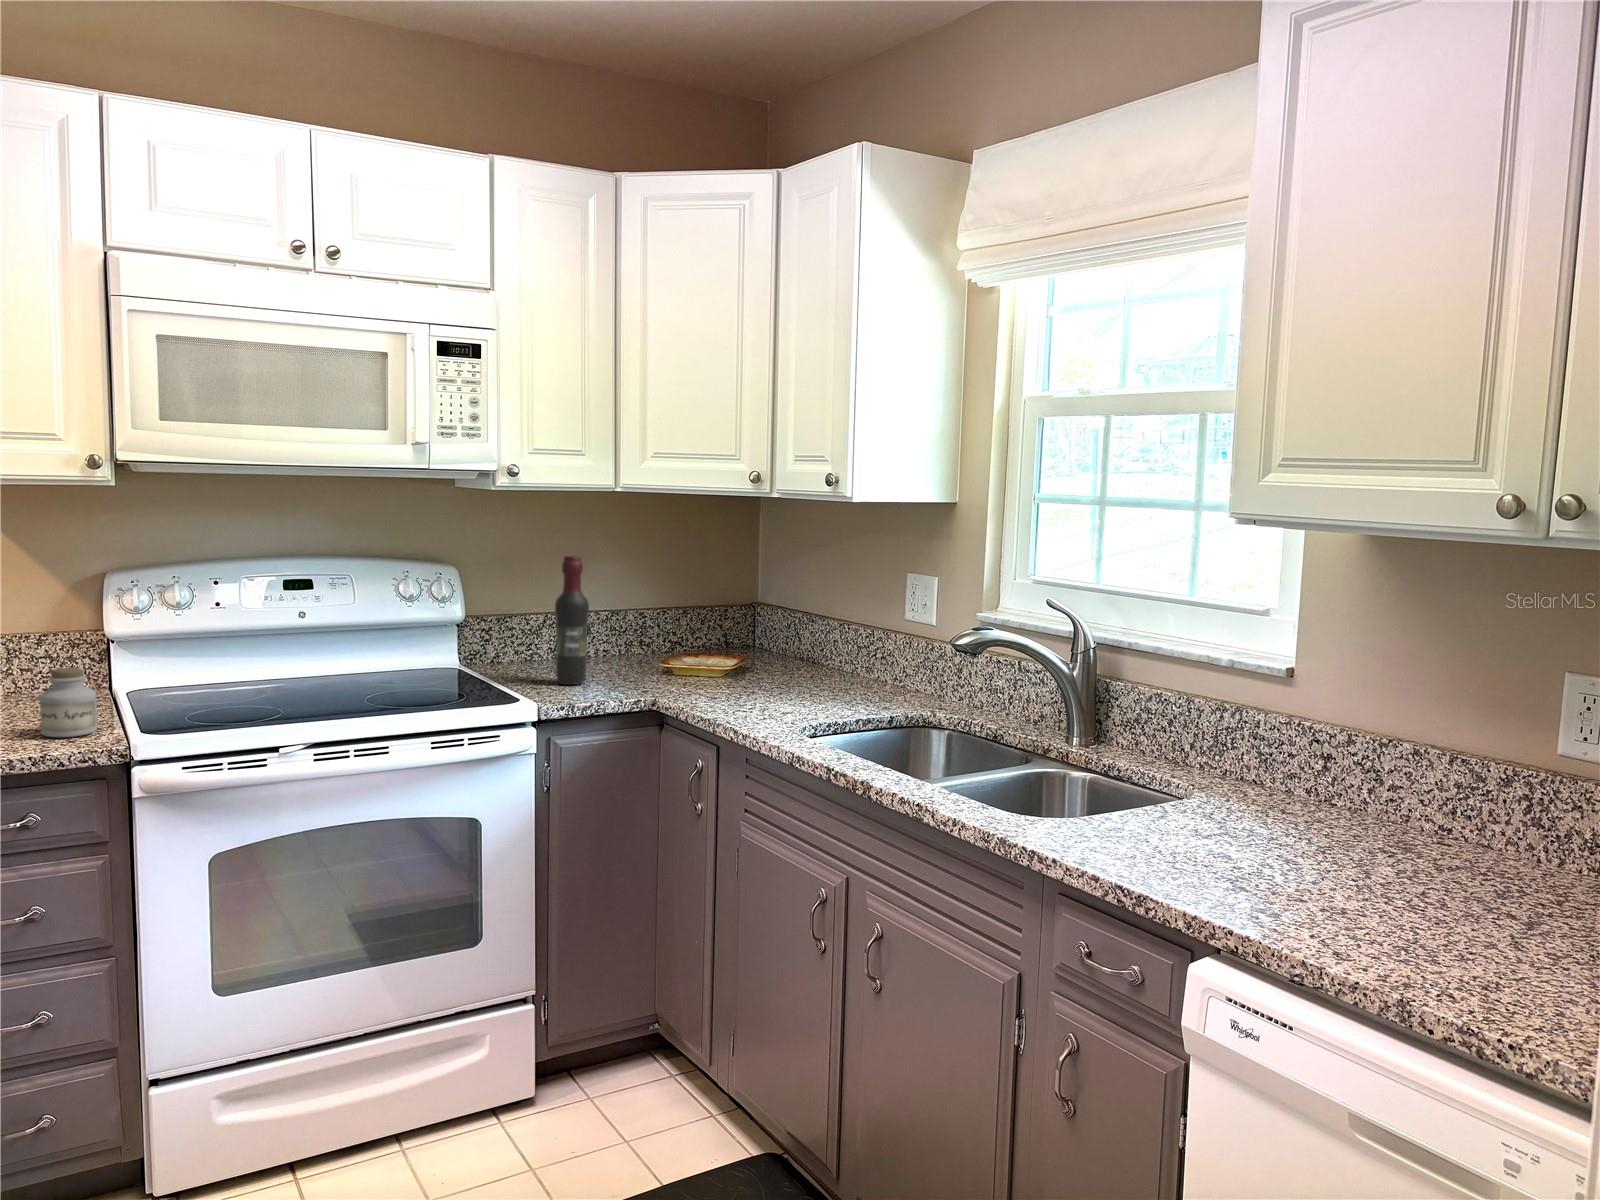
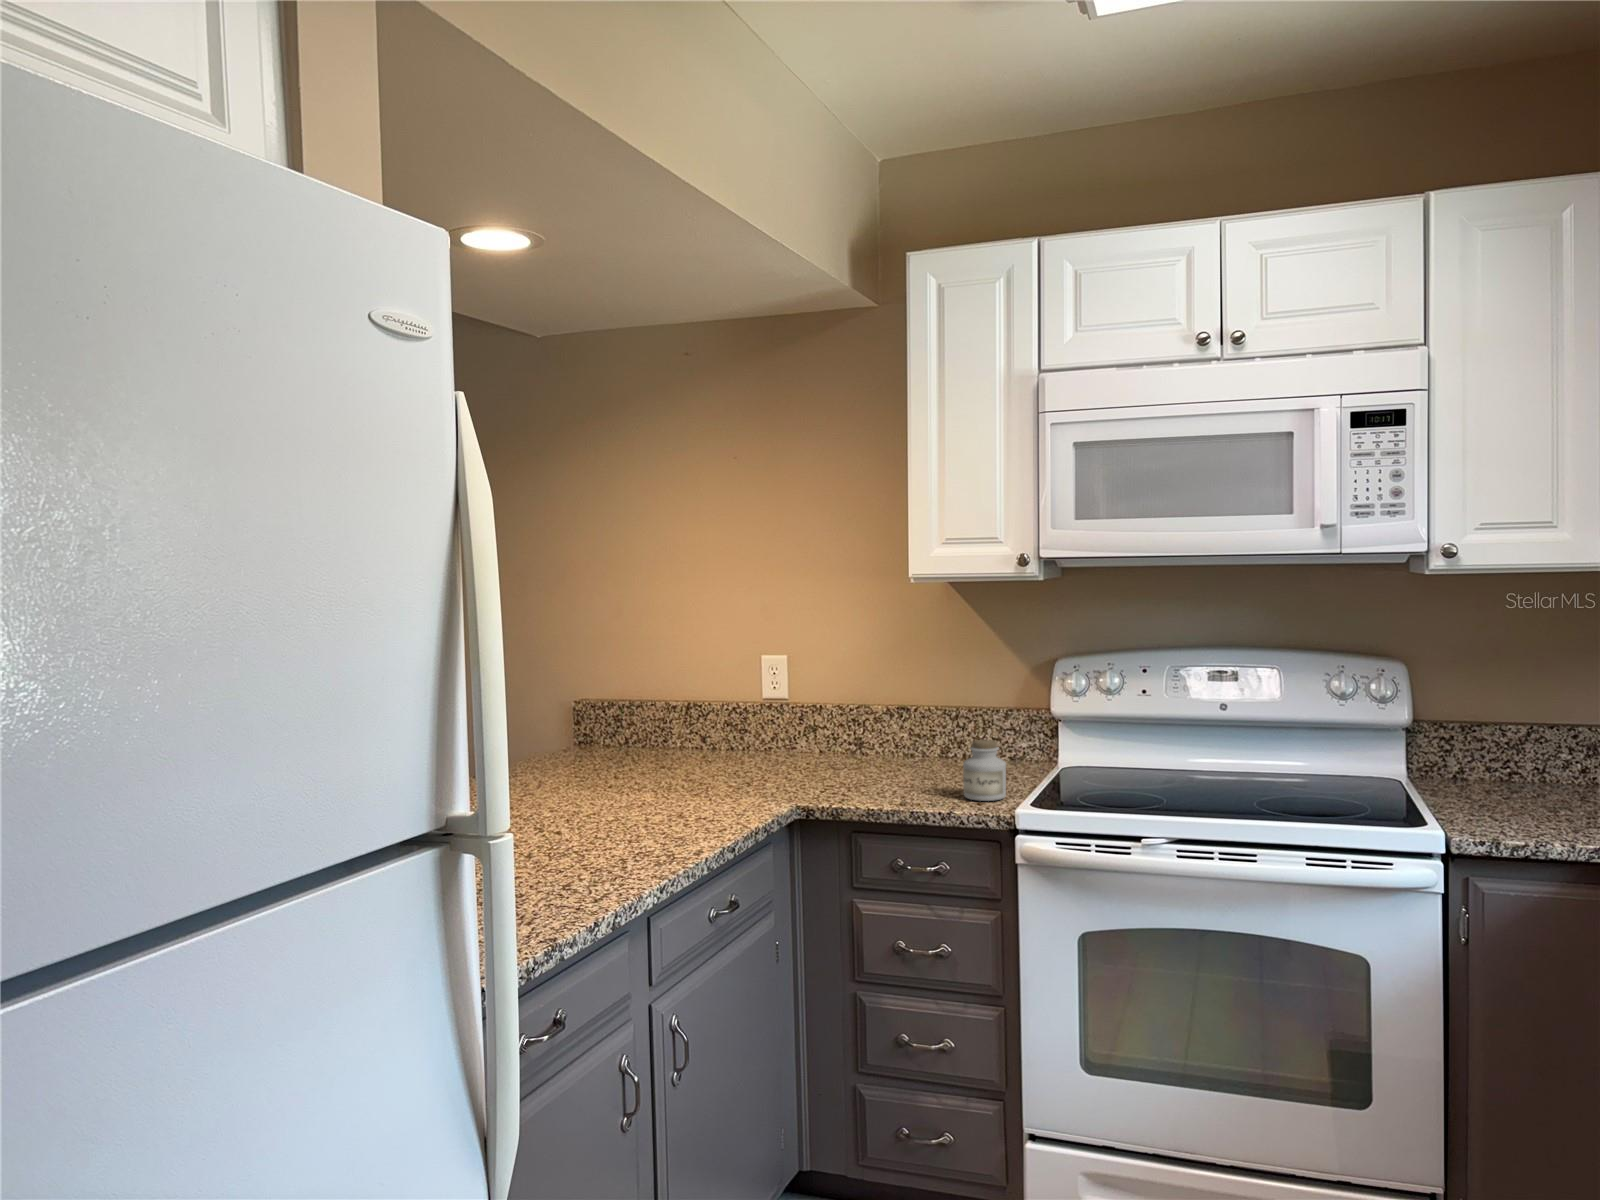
wine bottle: present [555,556,589,685] -> none [1502,654,1550,816]

